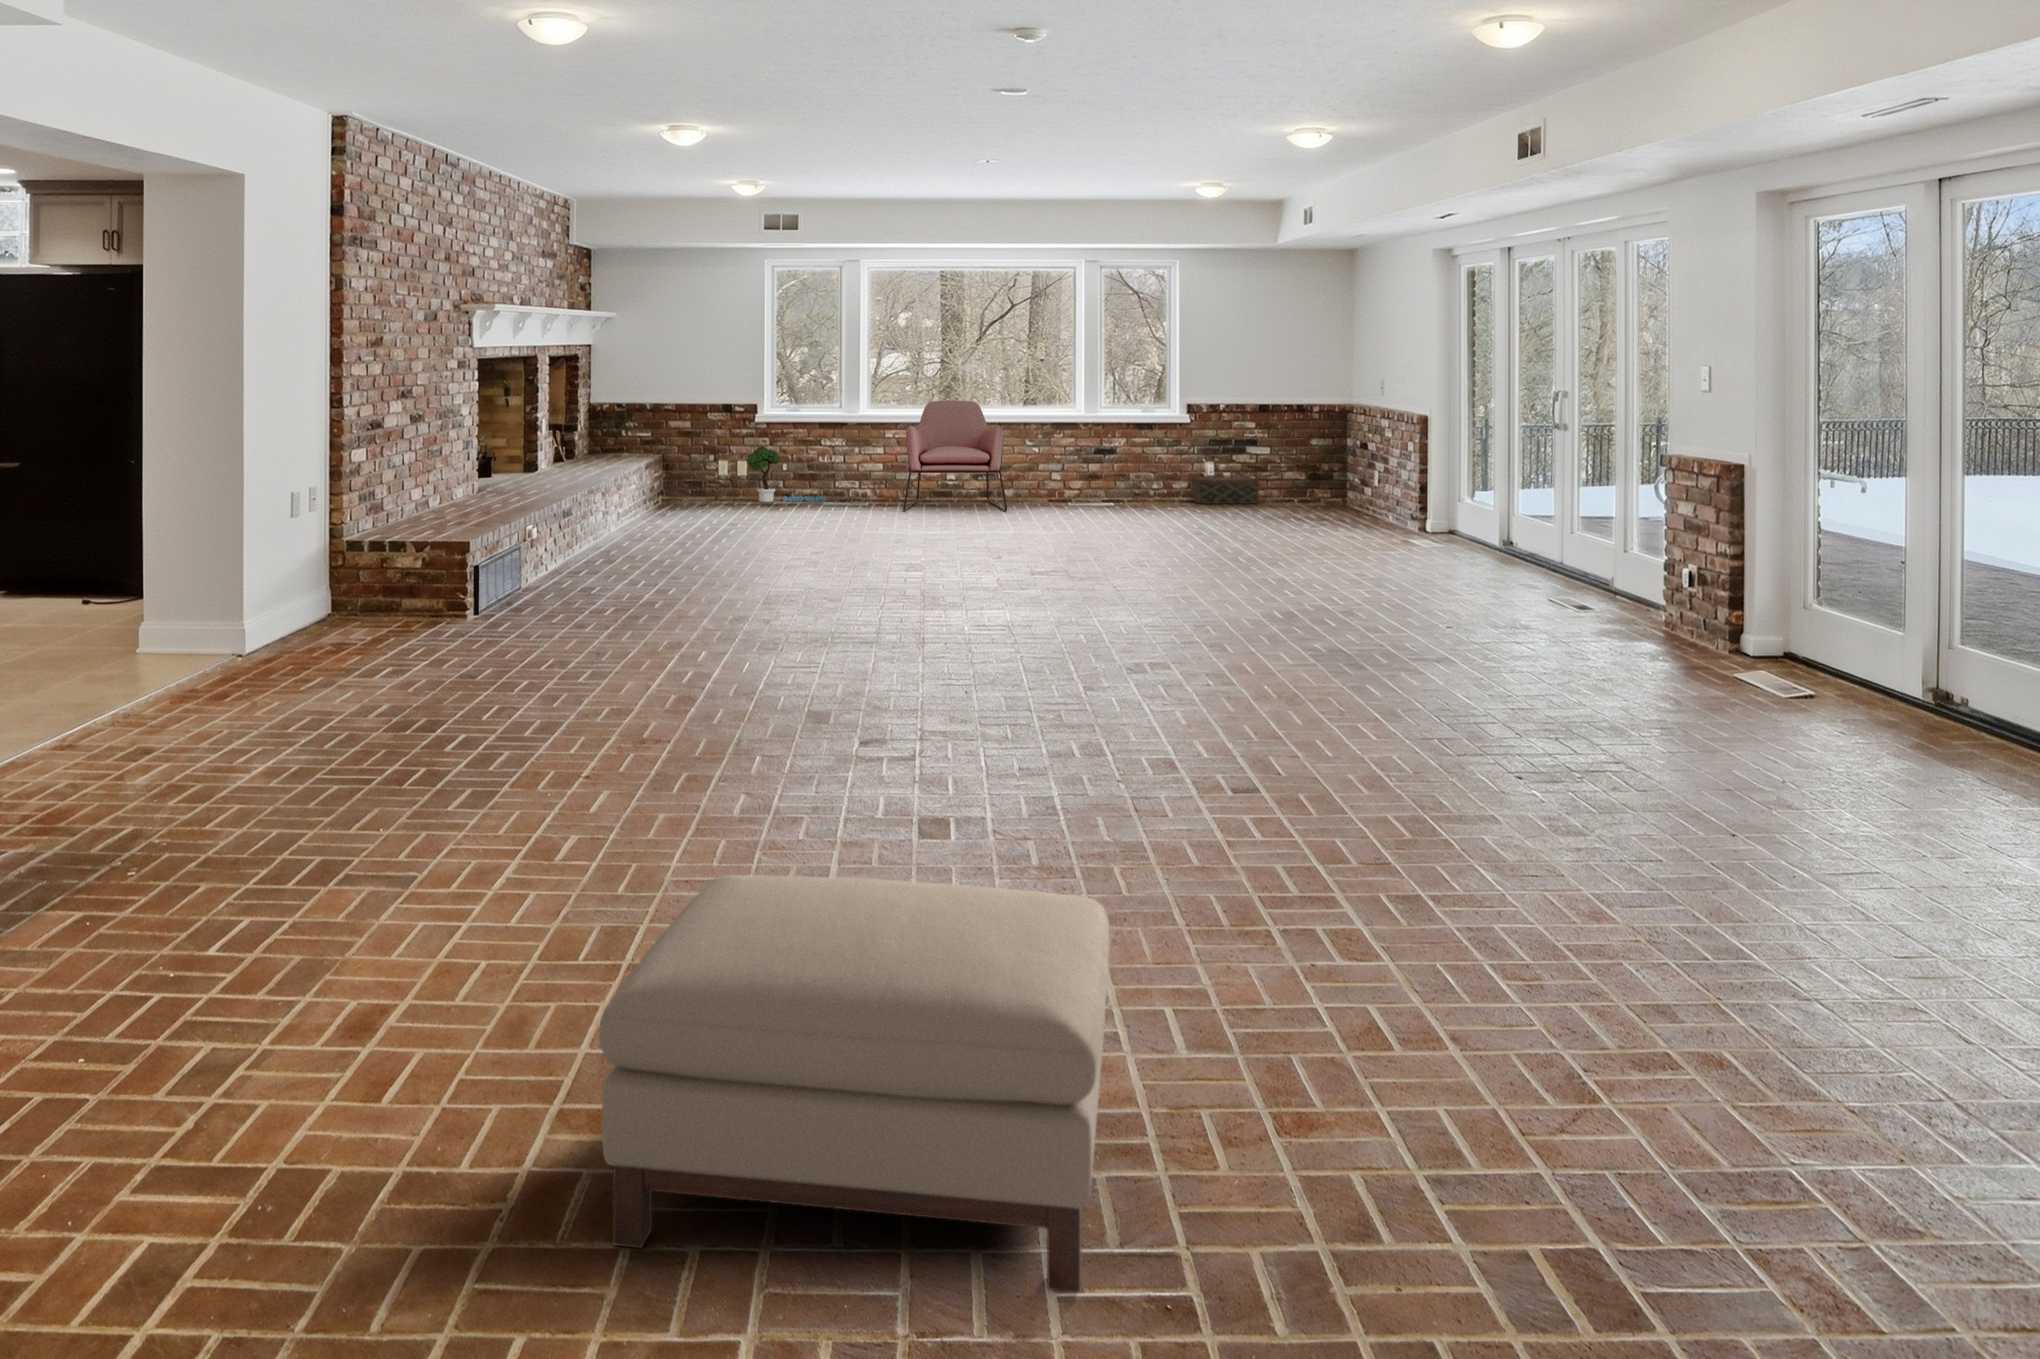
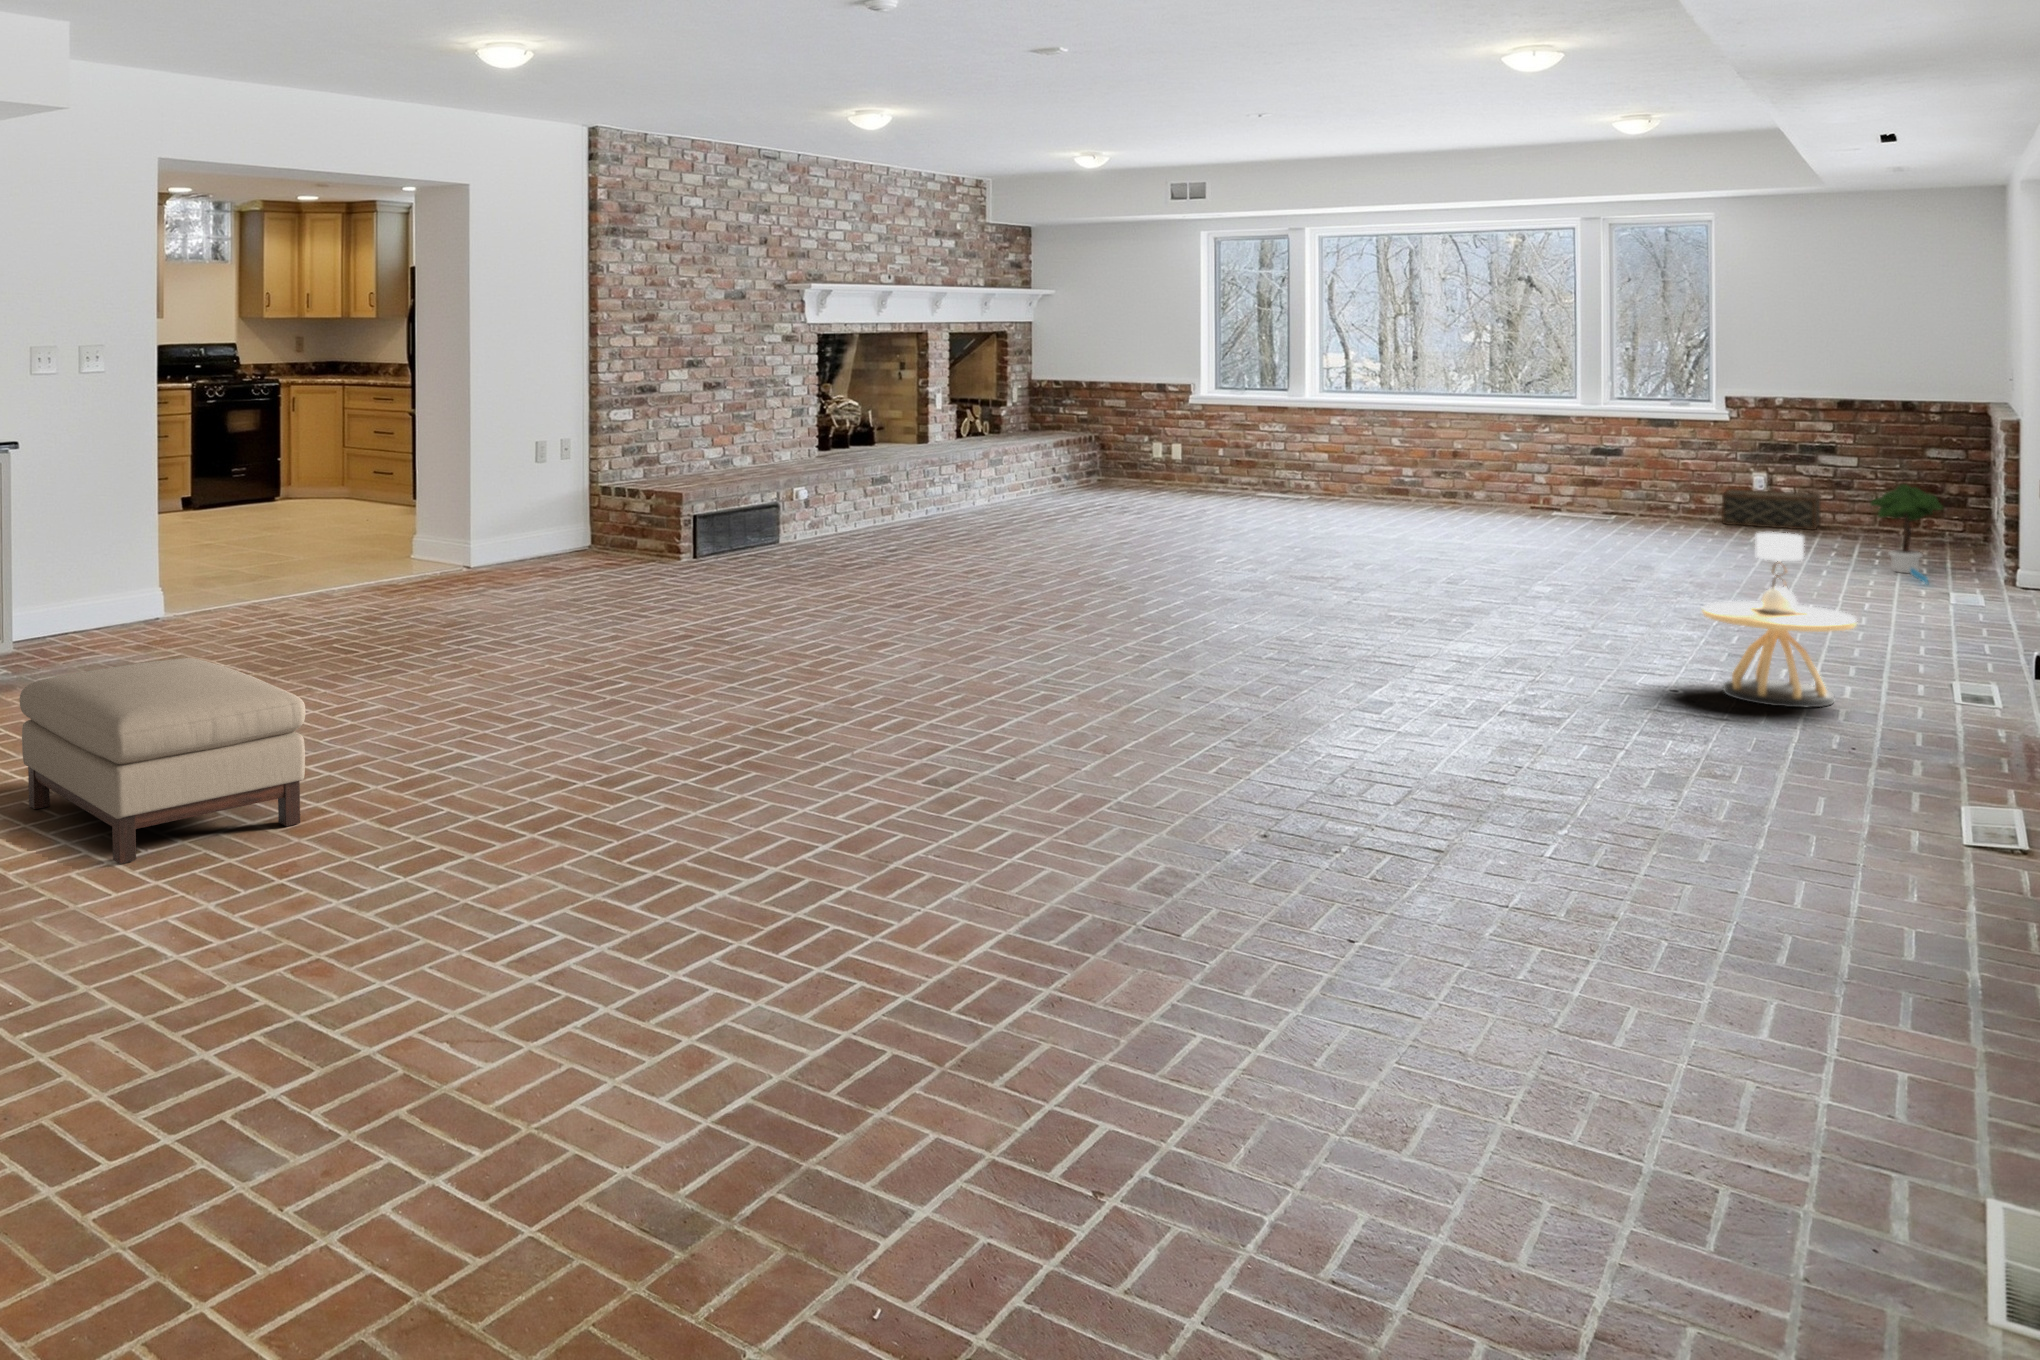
armchair: present [903,400,1007,511] -> none [1308,385,1447,514]
potted tree: present [747,446,825,502] -> present [1871,484,1943,584]
side table: none [1566,500,1676,635] -> present [1702,532,1857,707]

